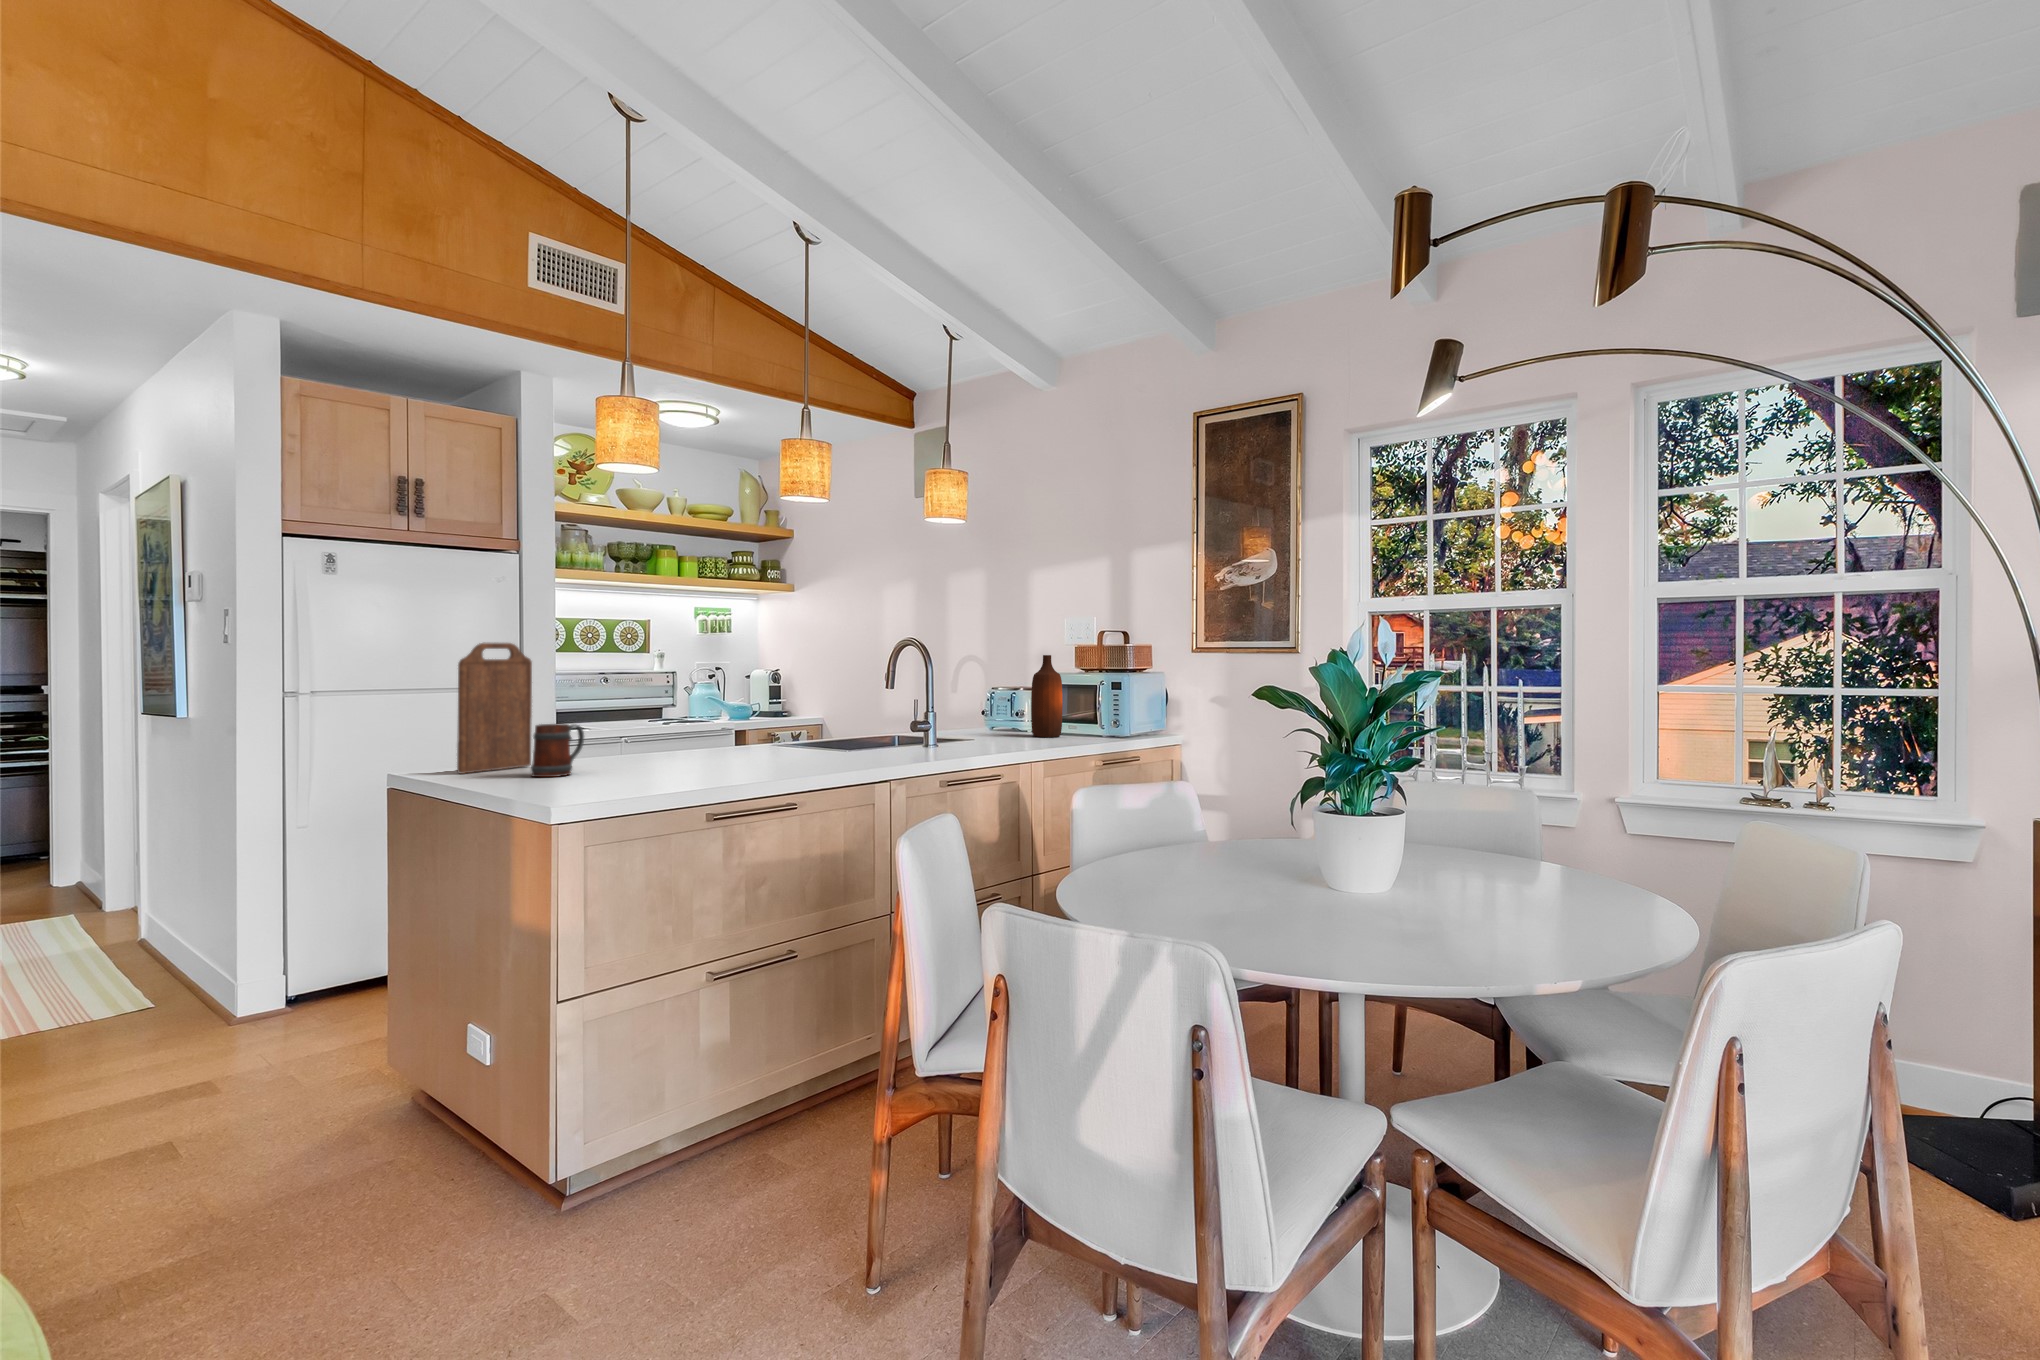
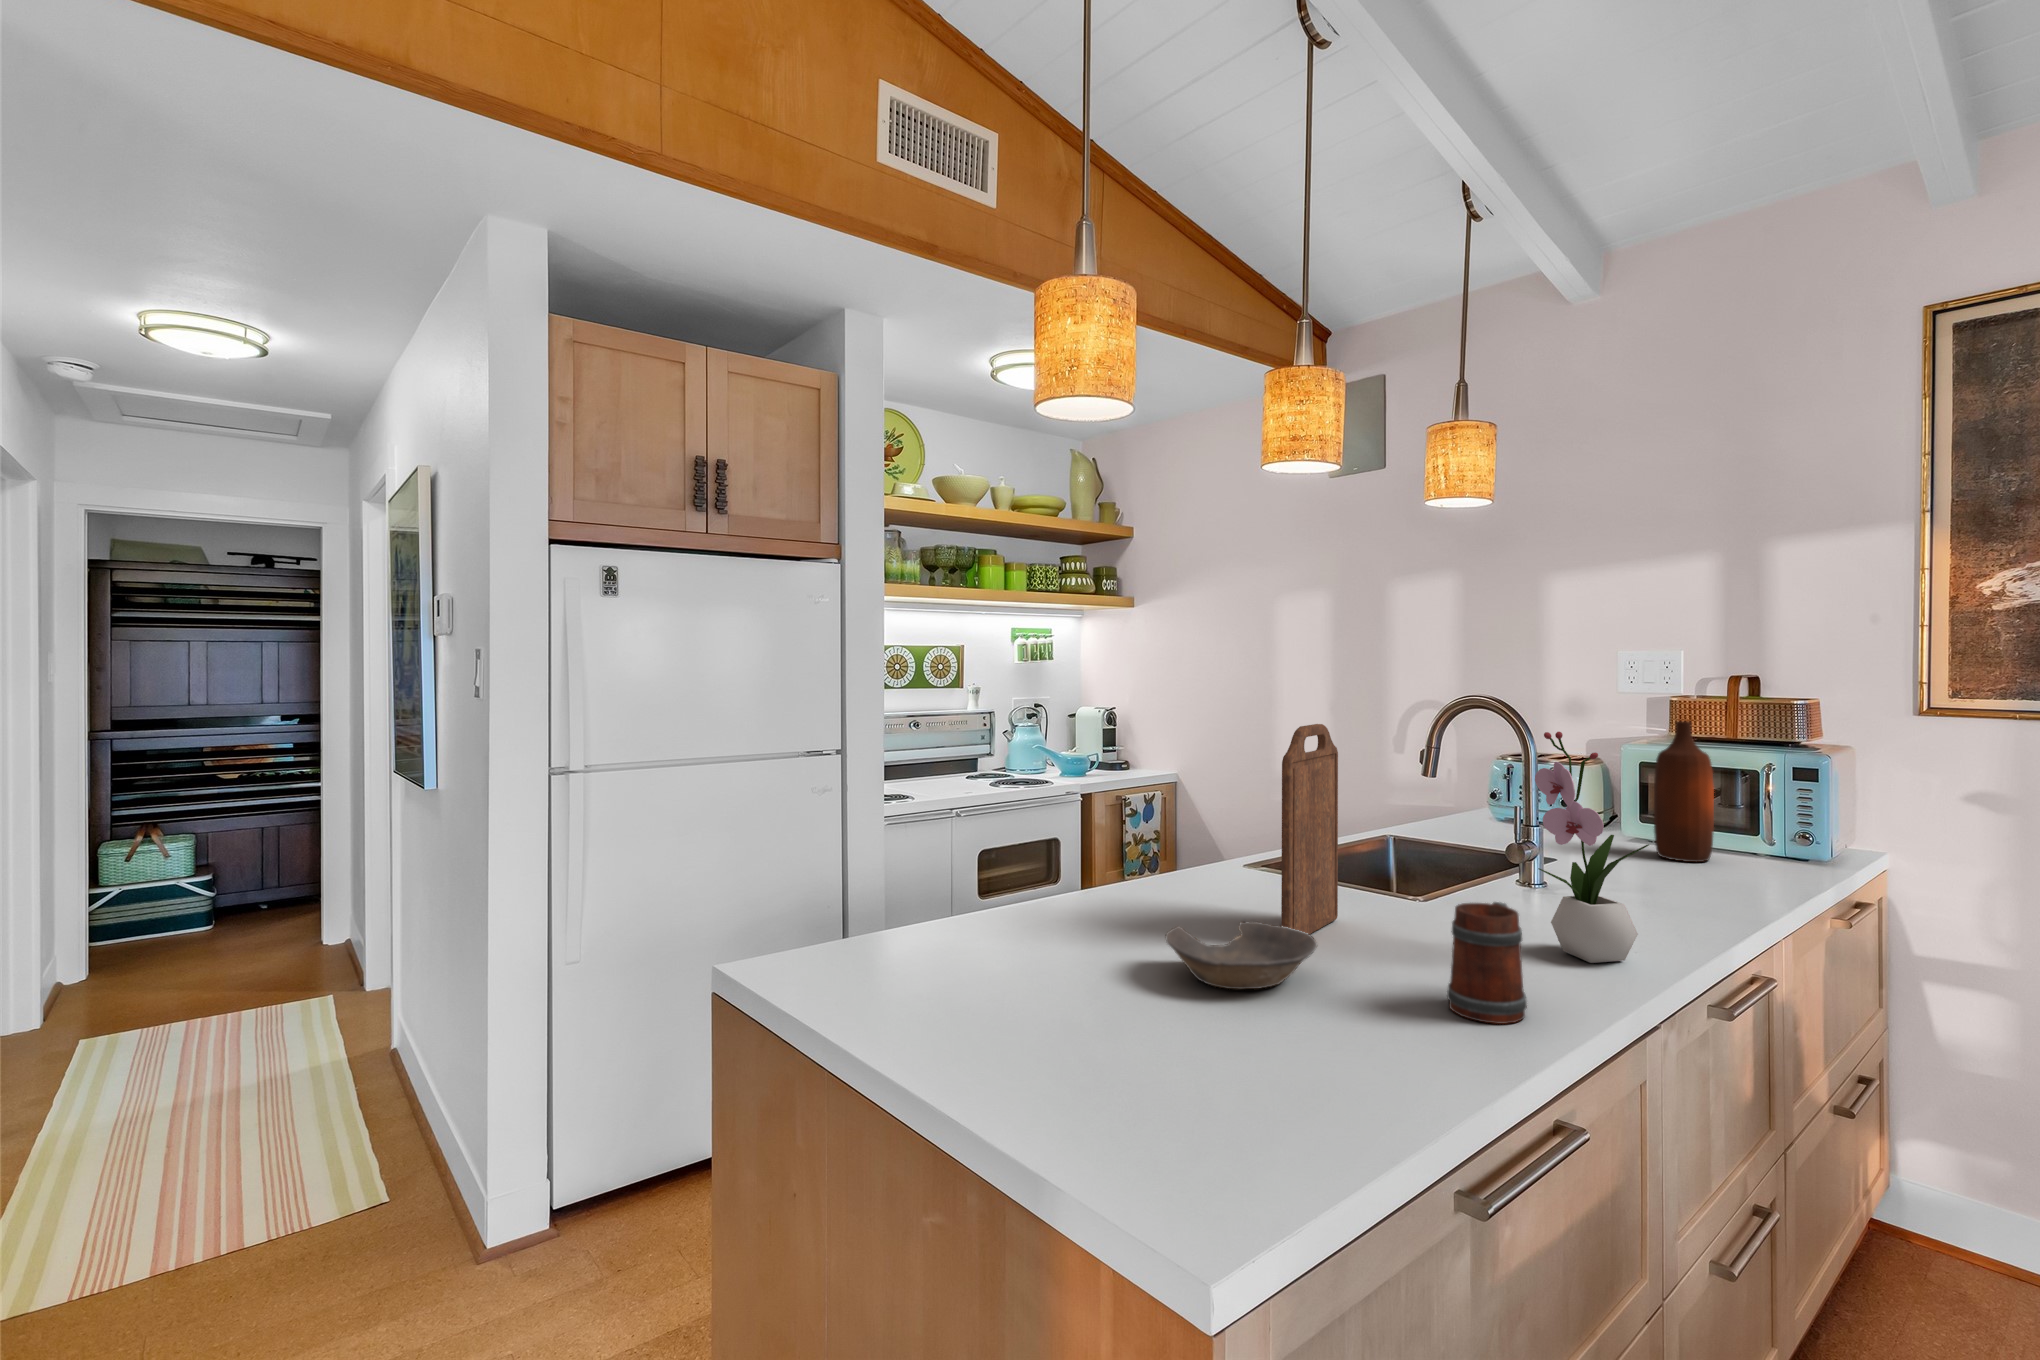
cutting board: present [457,643,532,774] -> present [1281,724,1338,934]
flower arrangement: none [862,645,911,760] -> present [1535,732,1649,963]
mug: present [531,724,584,777] -> present [1447,902,1527,1024]
bowl: none [644,744,726,767] -> present [1165,922,1317,989]

